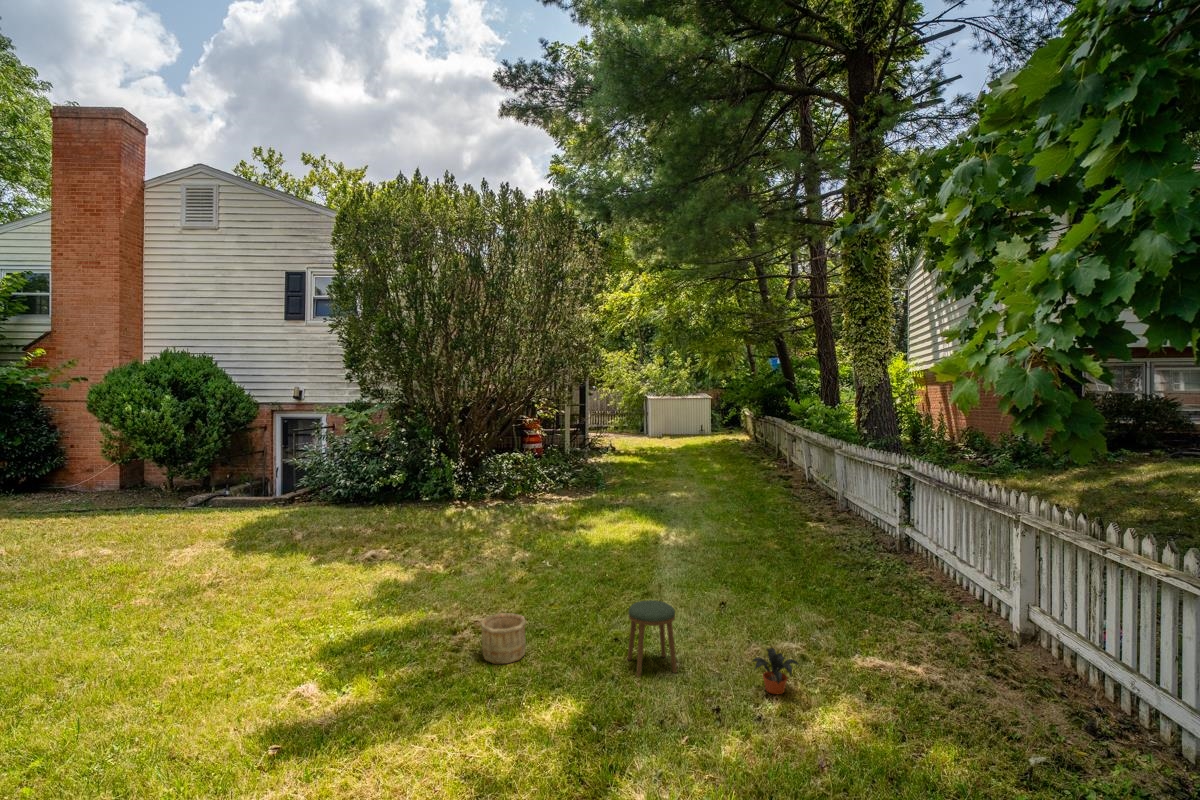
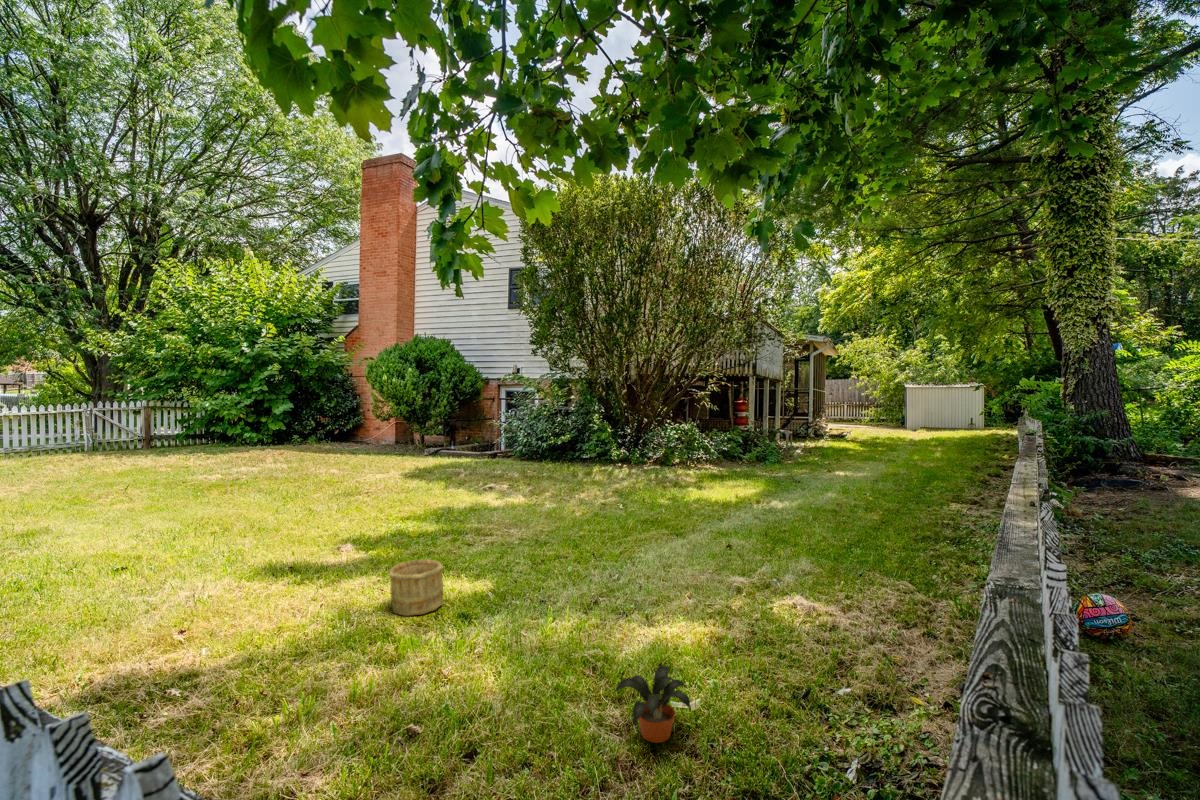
stool: present [628,600,677,676] -> none [508,567,579,672]

